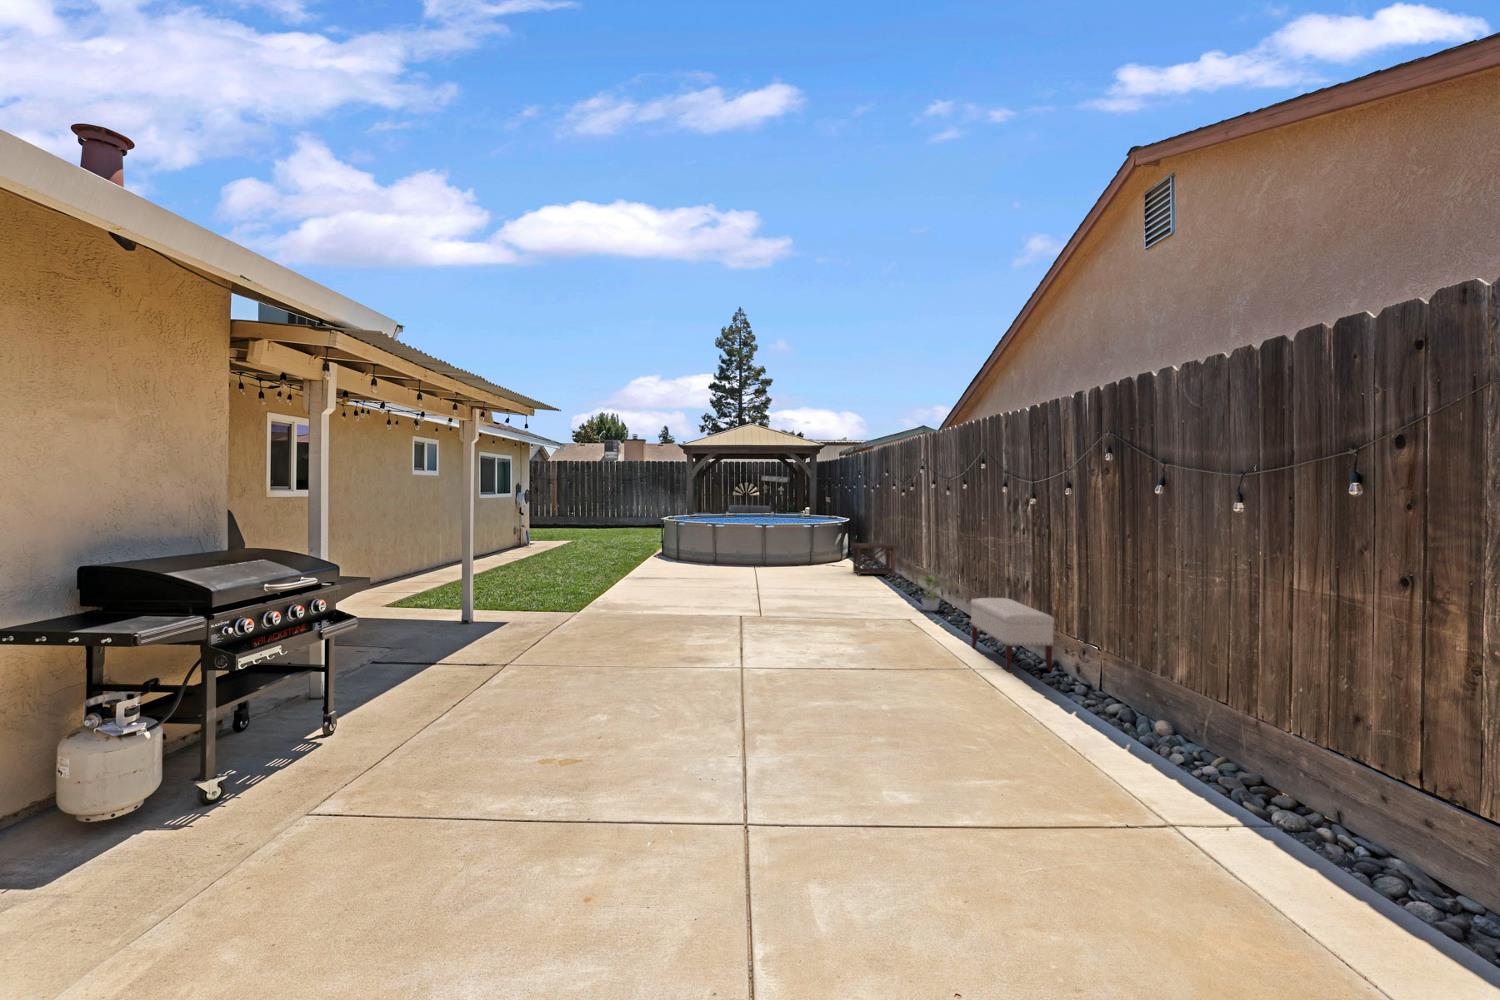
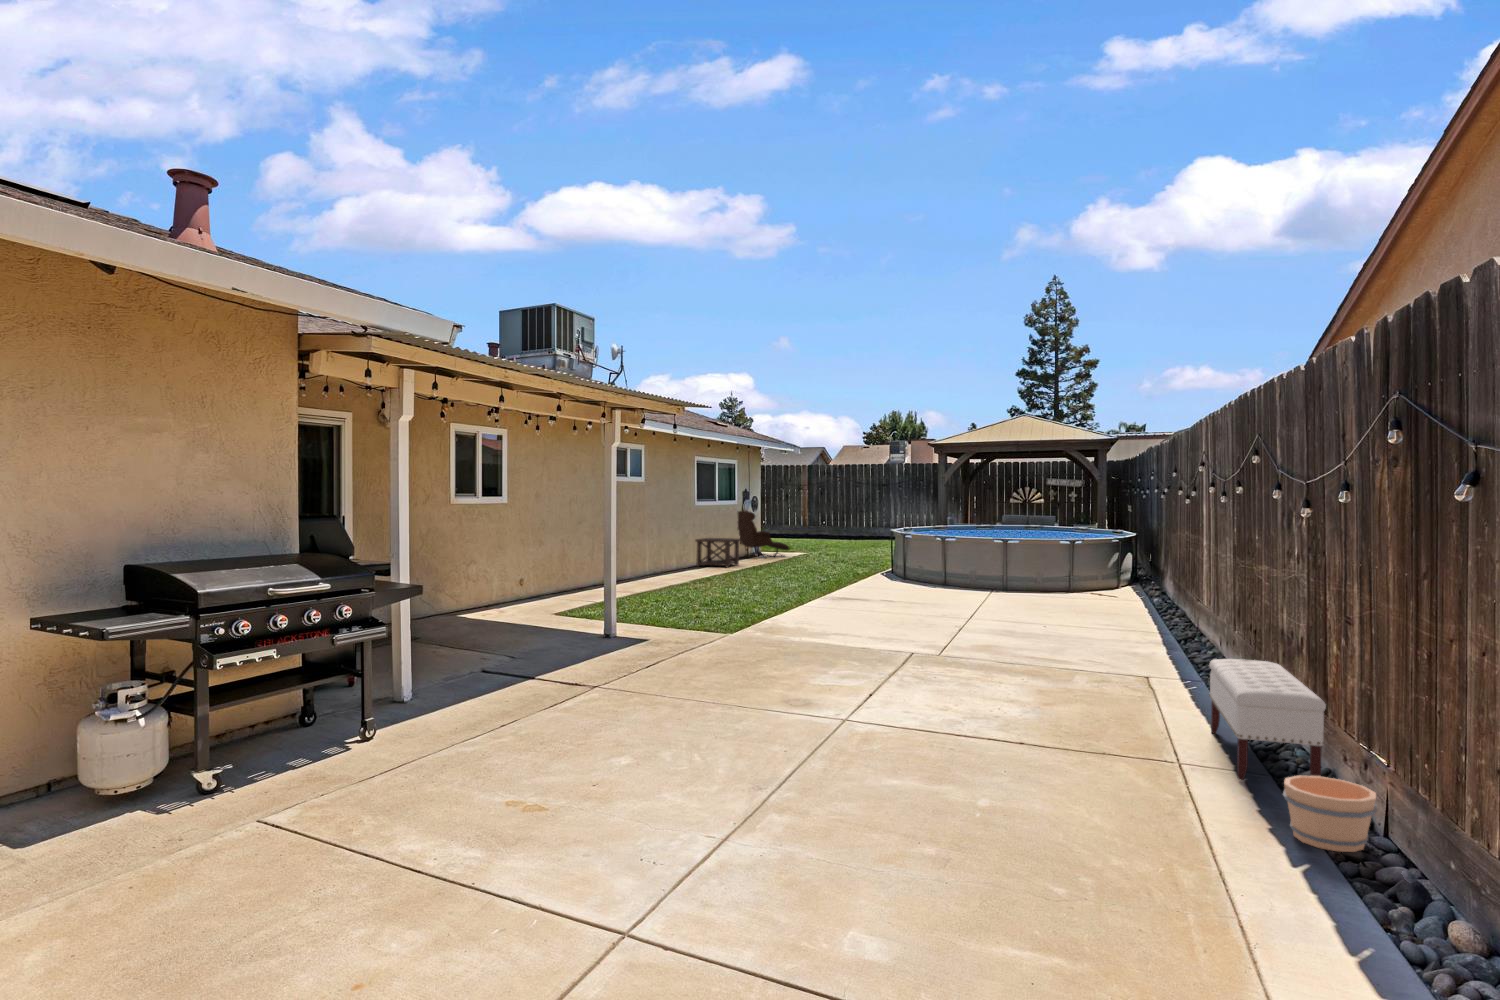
lounge chair: none [515,505,562,547] -> present [738,511,789,558]
side table: present [852,543,896,576] -> present [696,538,741,568]
potted plant: present [920,575,942,611] -> none [1161,617,1227,669]
bucket: none [1047,660,1099,701] -> present [1283,776,1377,852]

